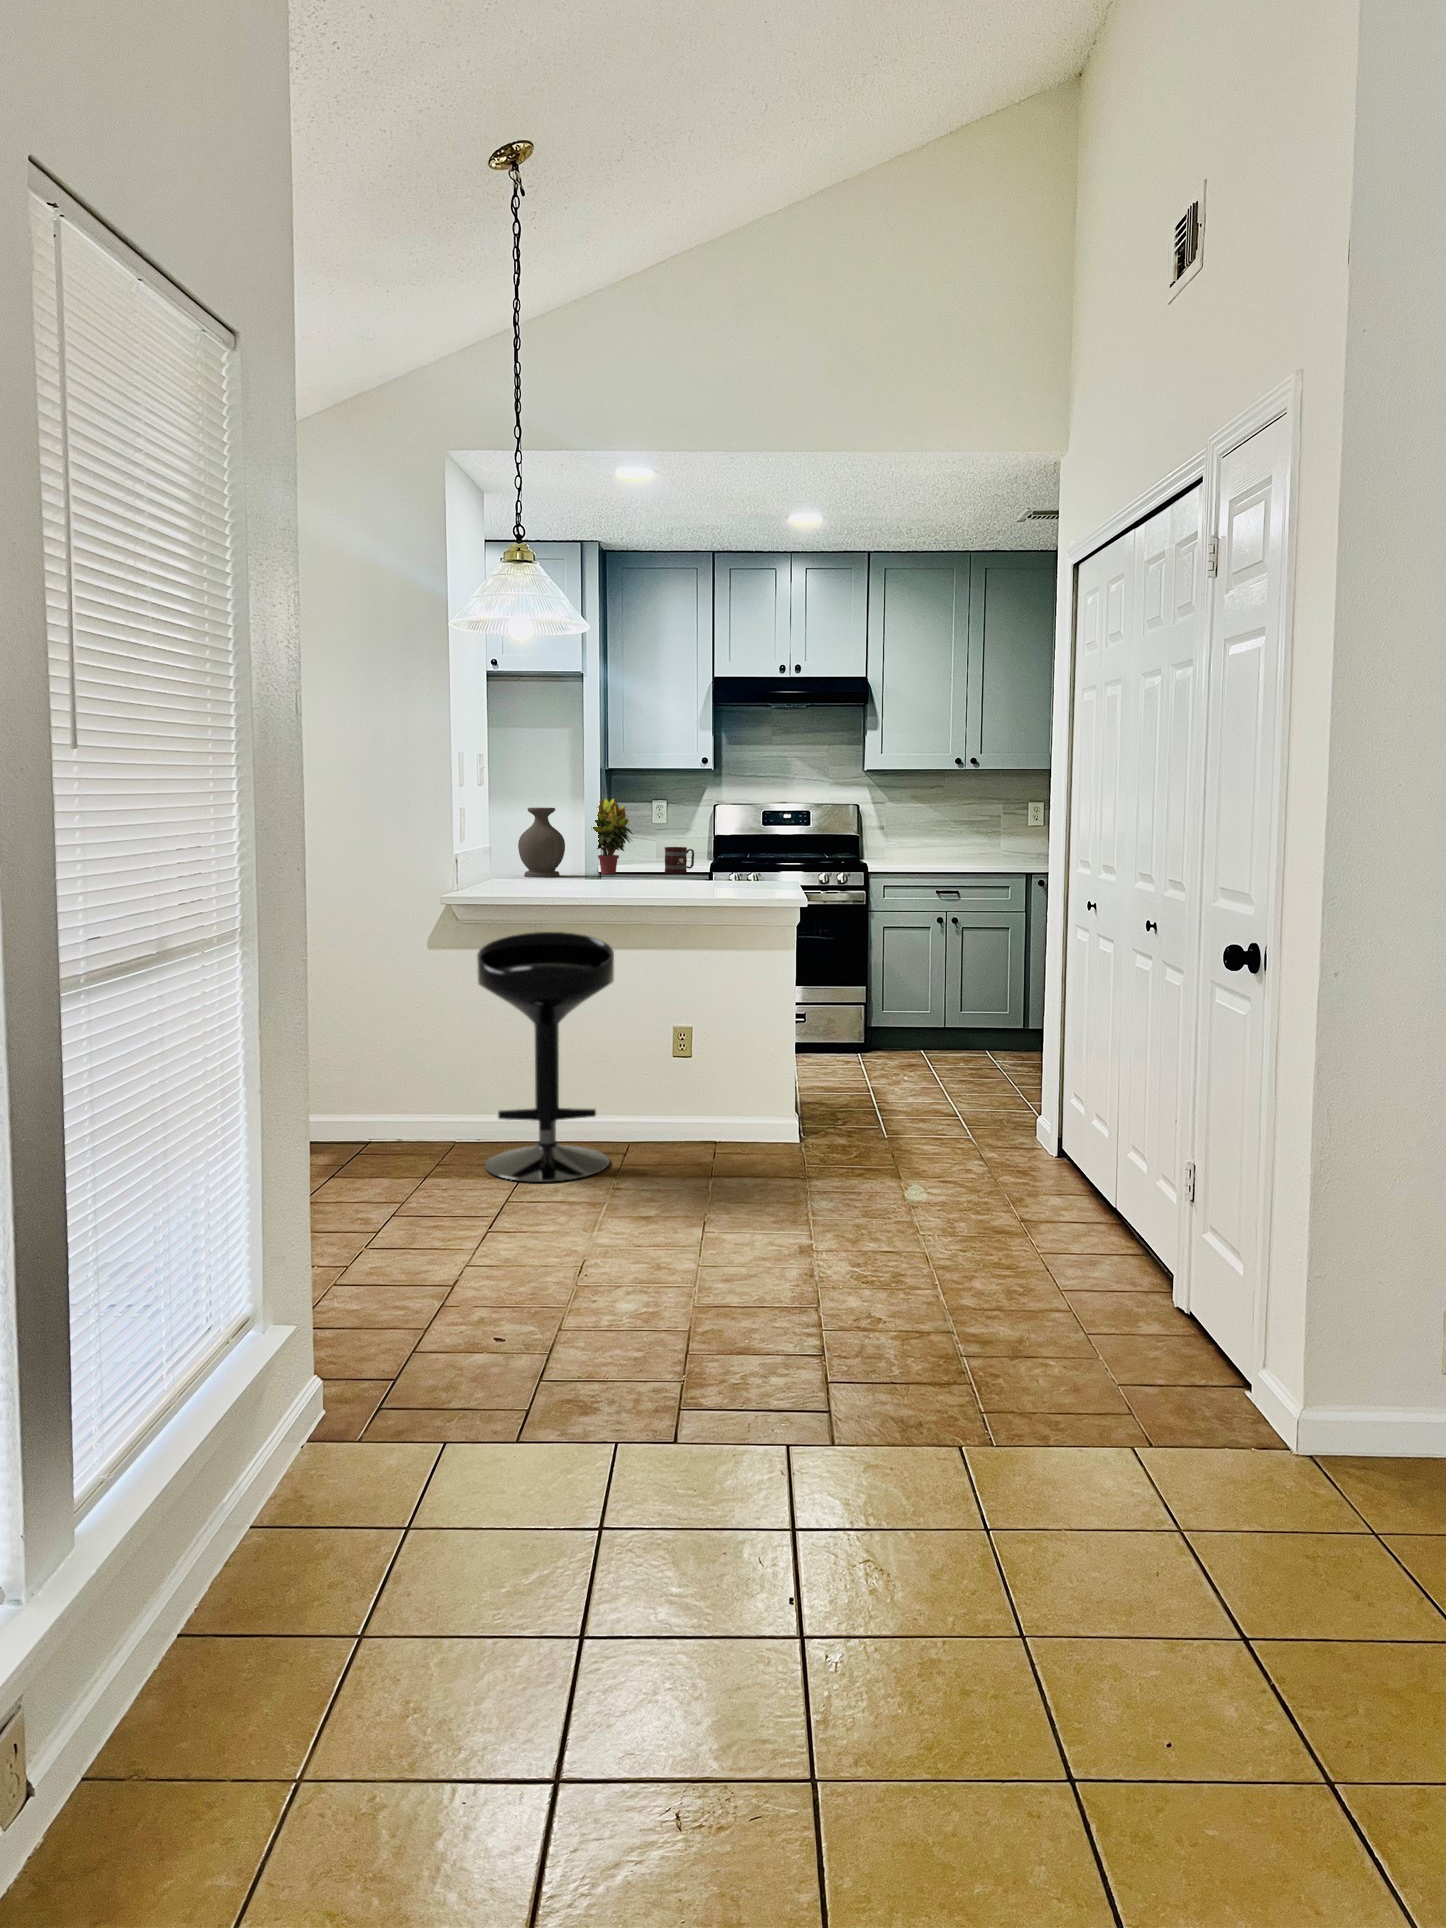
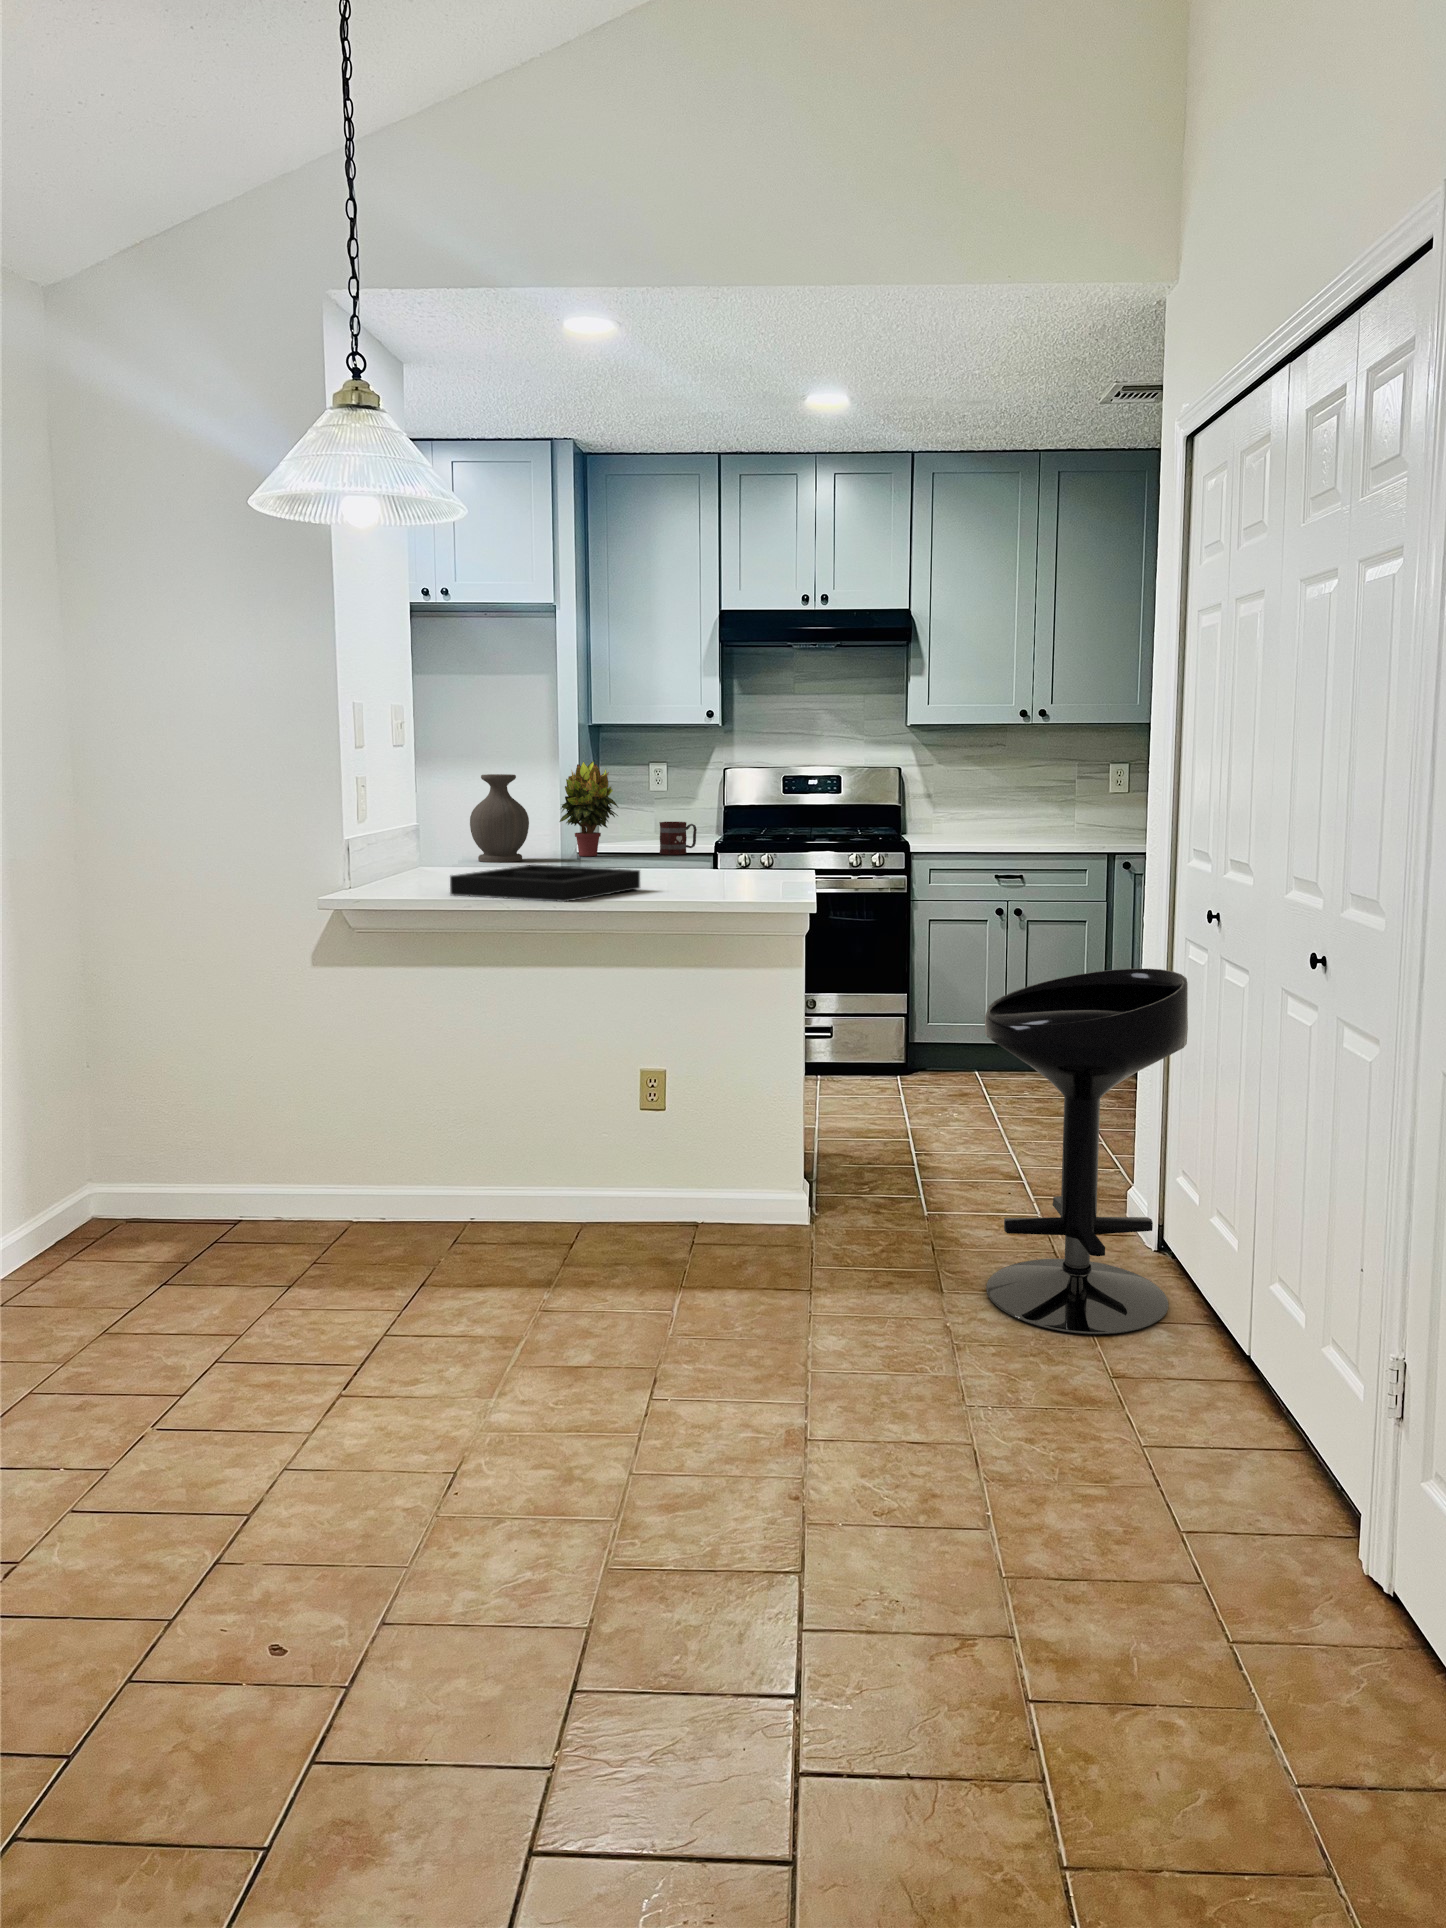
decorative tray: none [533,874,672,898] -> present [450,865,640,902]
bar stool: present [477,932,614,1182] -> present [985,969,1188,1334]

